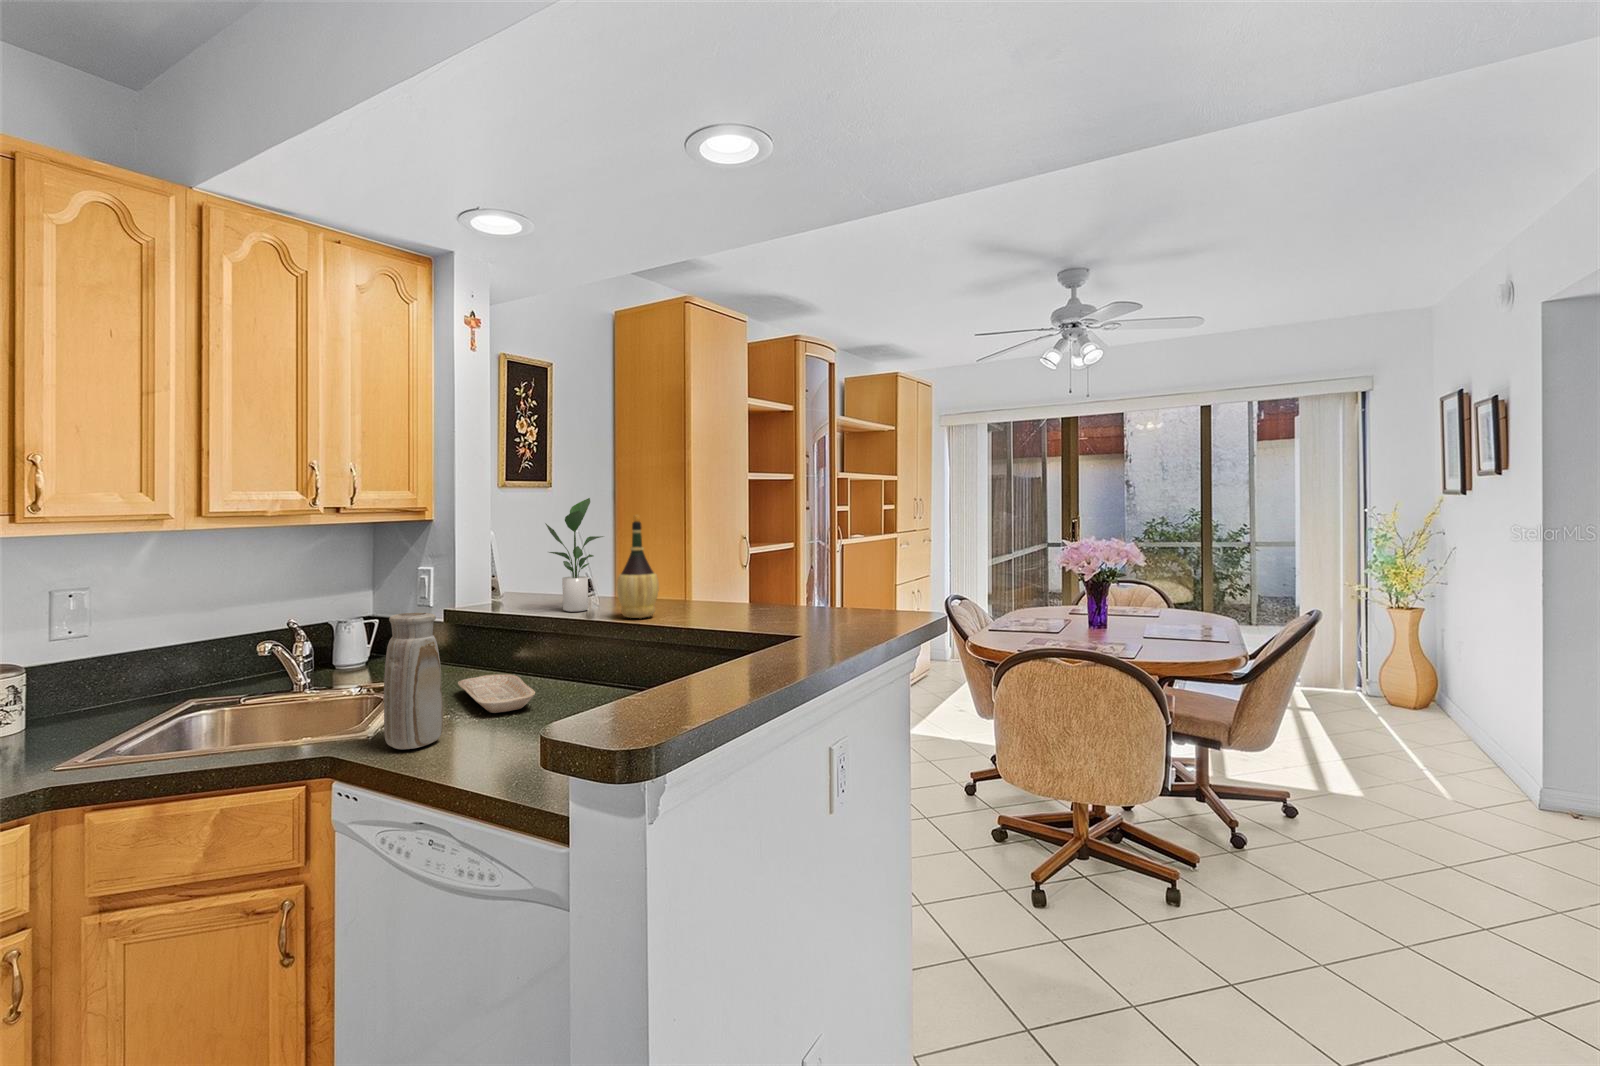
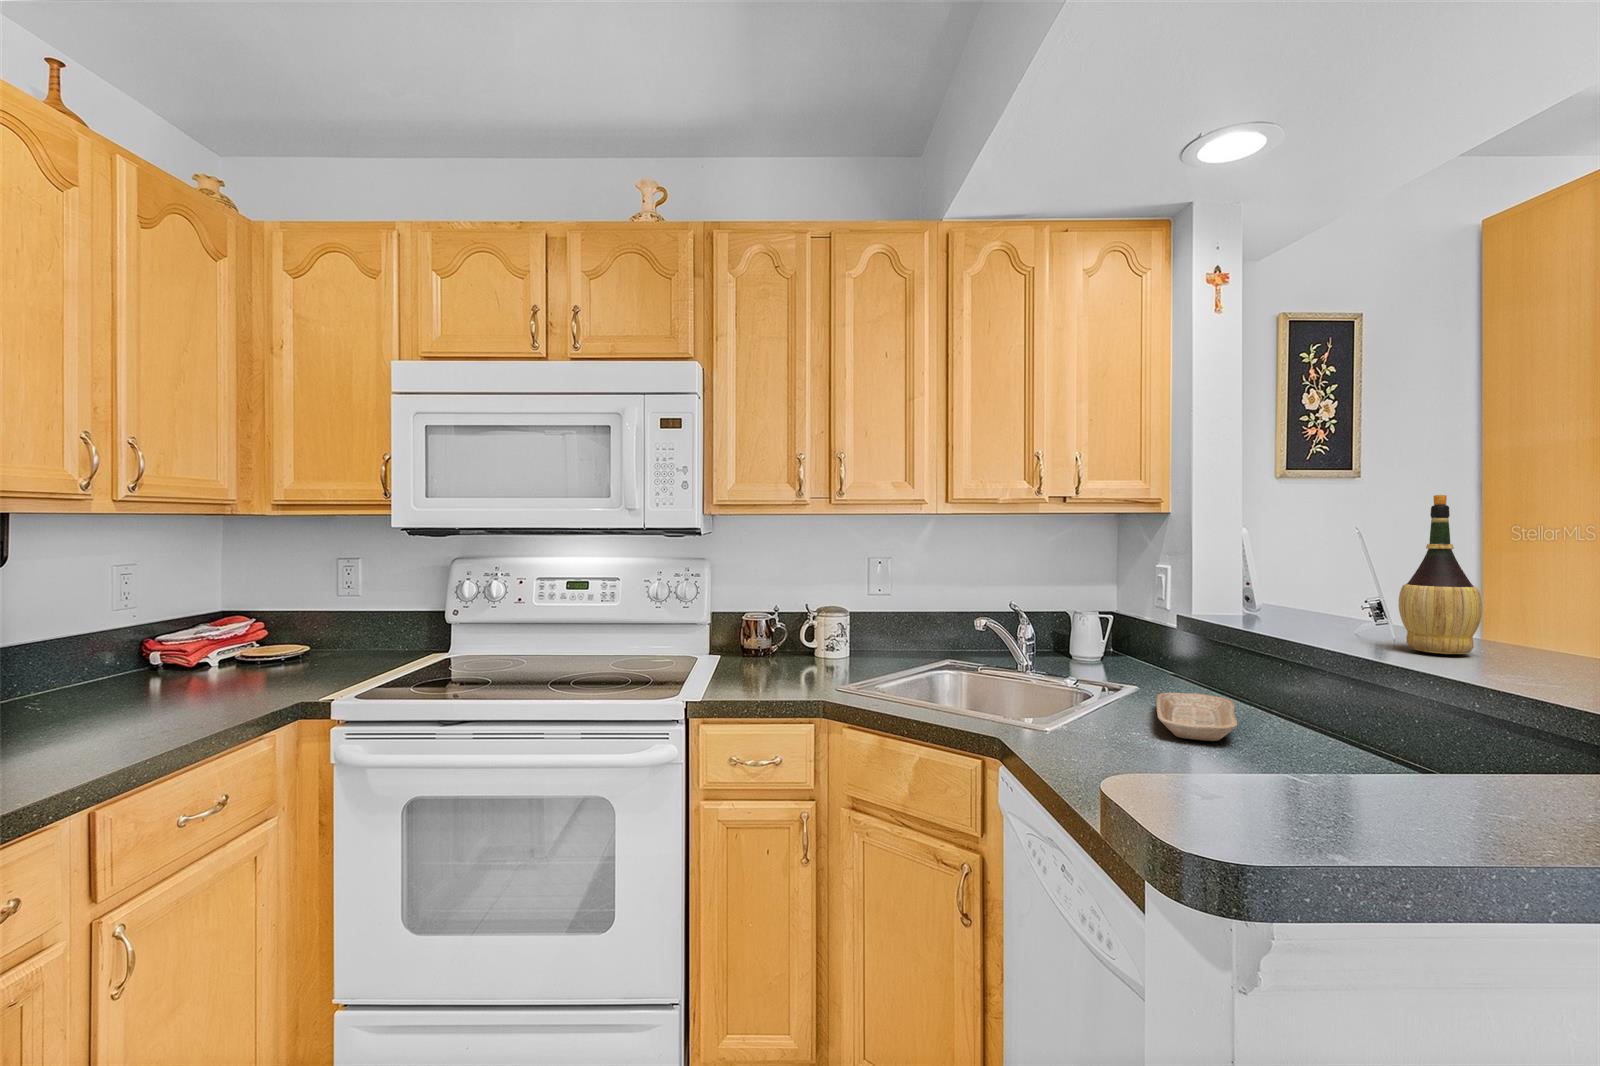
potted plant: present [545,498,603,612] -> none [1295,477,1399,635]
vase: present [384,613,443,749] -> none [1036,598,1099,749]

